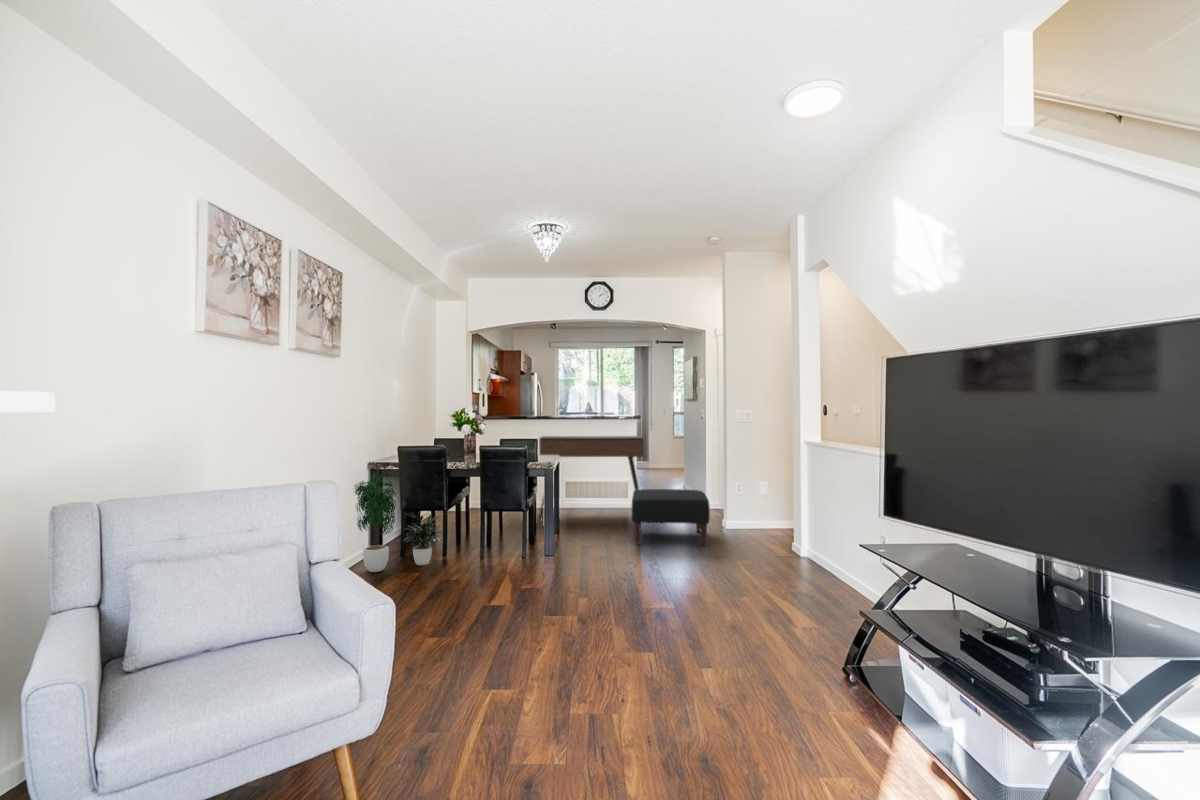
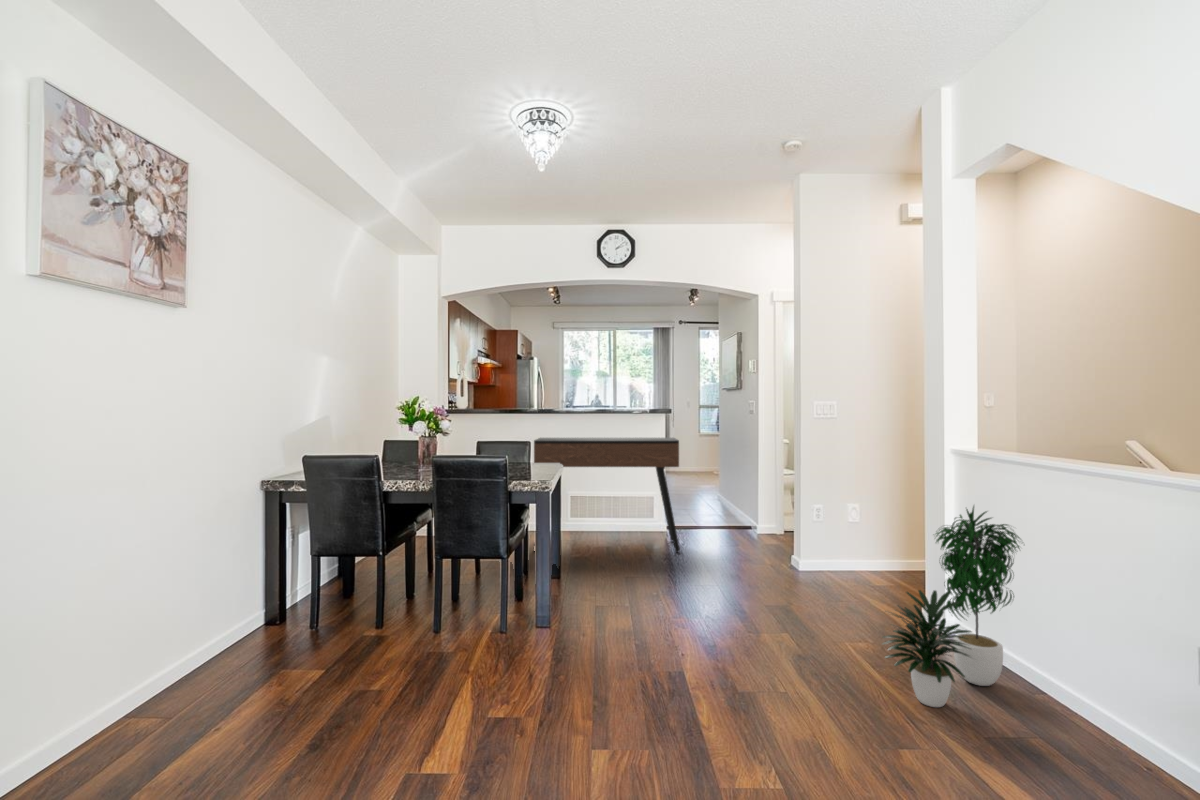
potted plant: present [355,472,442,572] -> present [883,506,1020,707]
ottoman: present [632,489,710,546] -> none [668,516,790,607]

